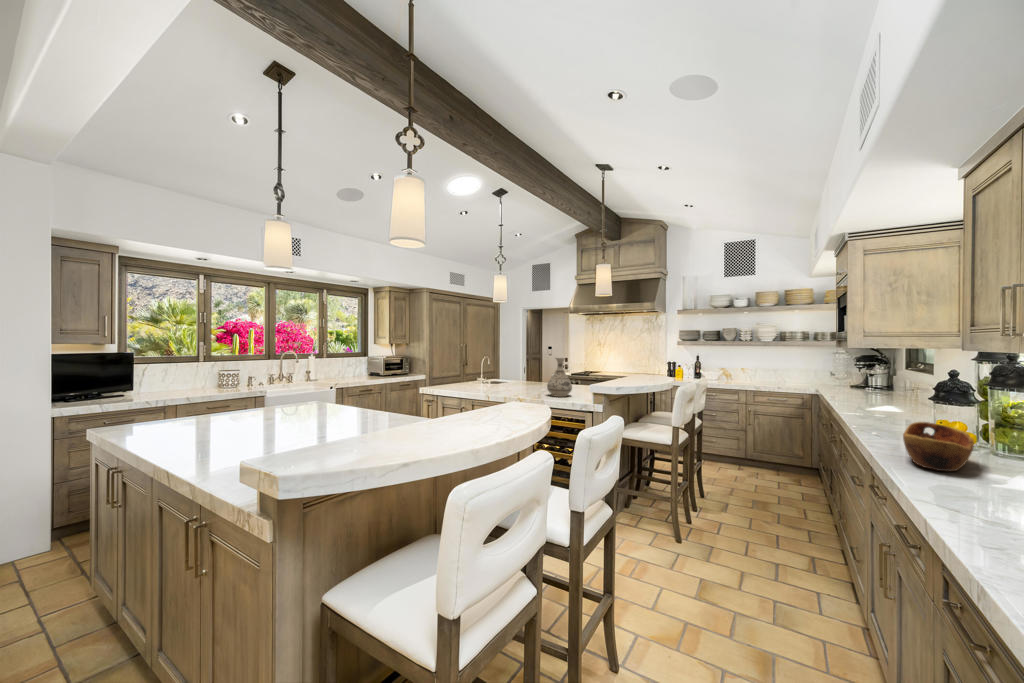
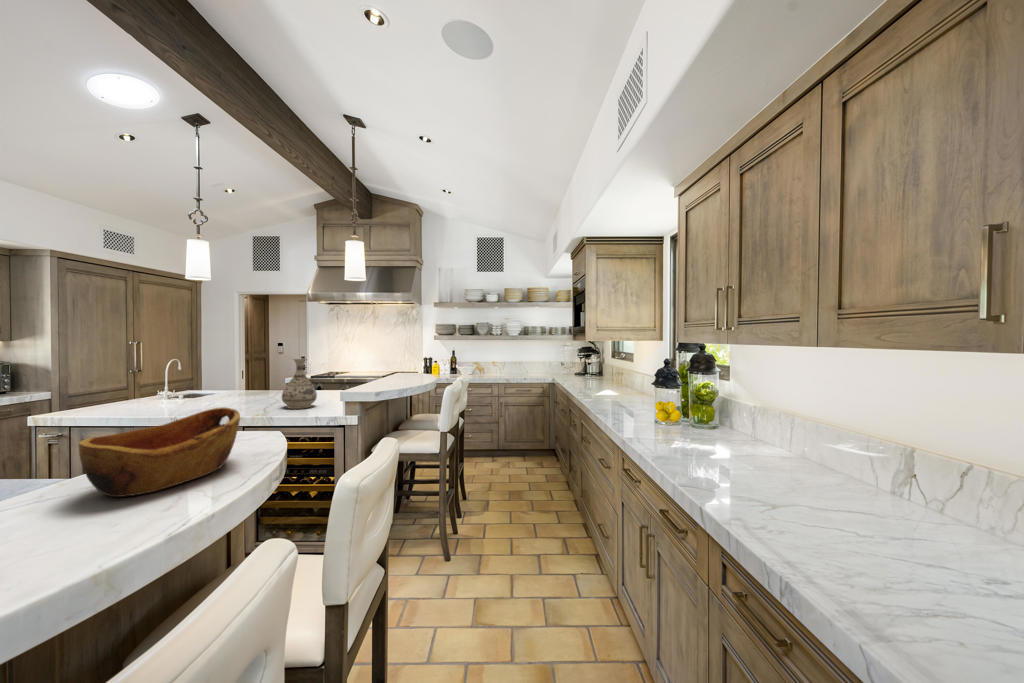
wooden bowl: present [903,422,974,471] -> present [79,407,240,497]

